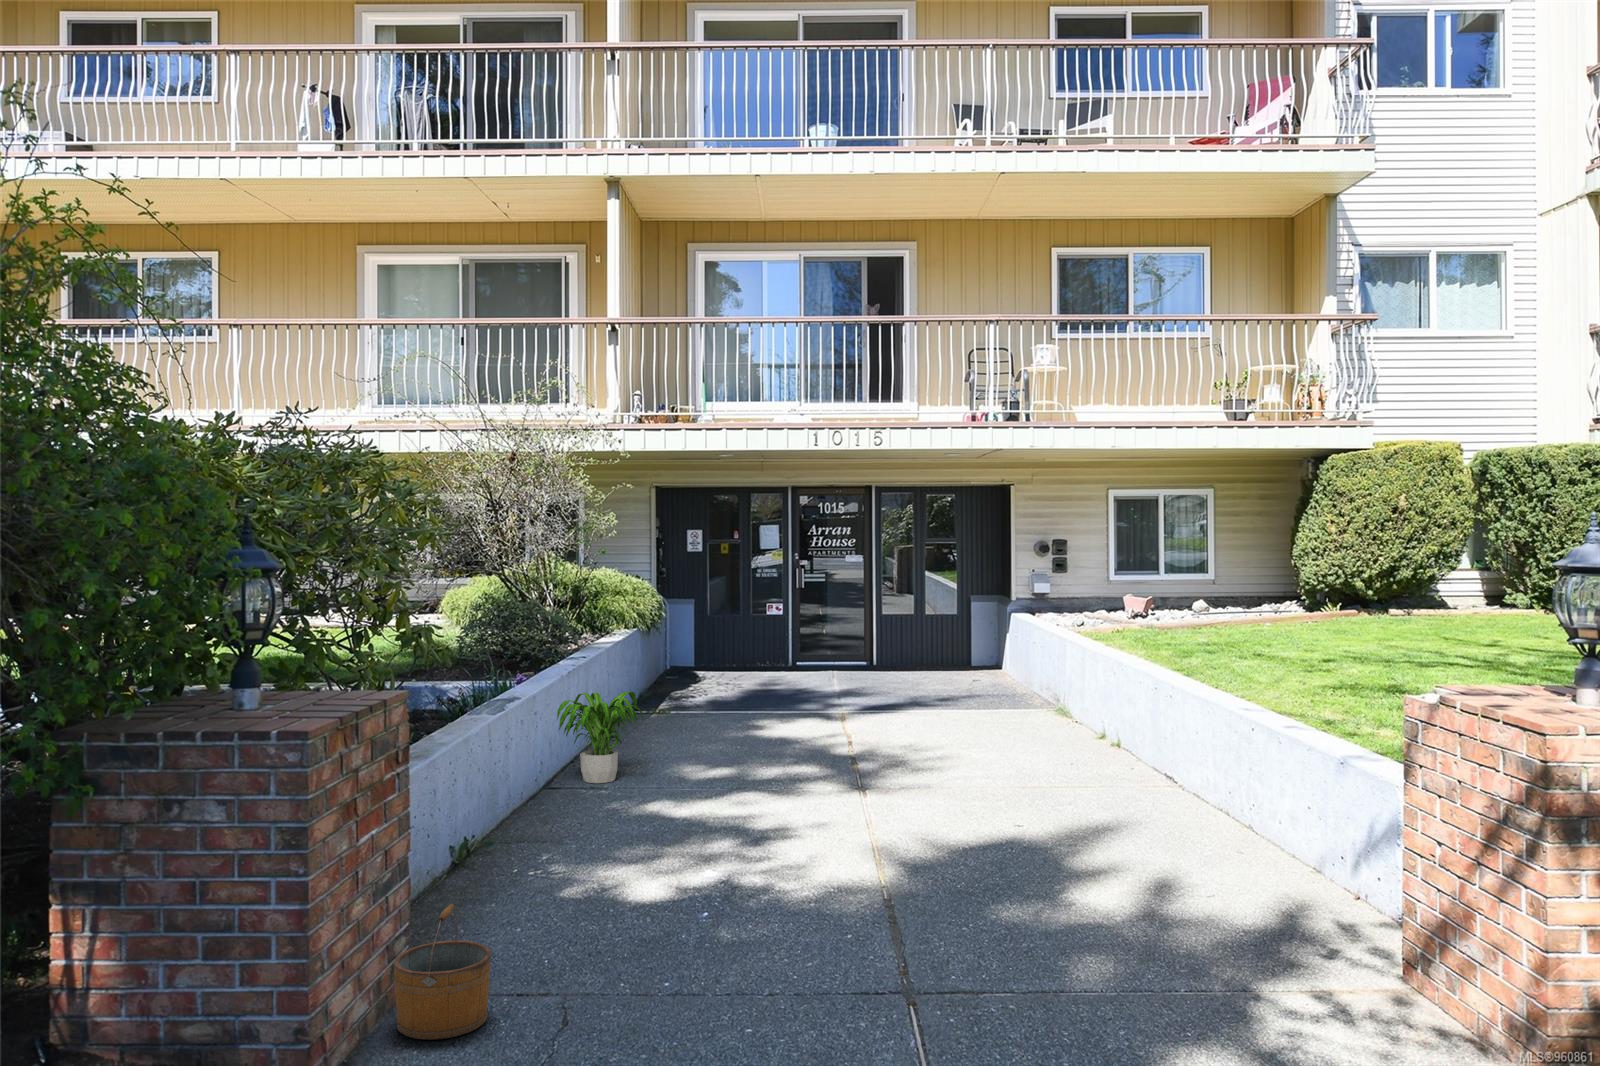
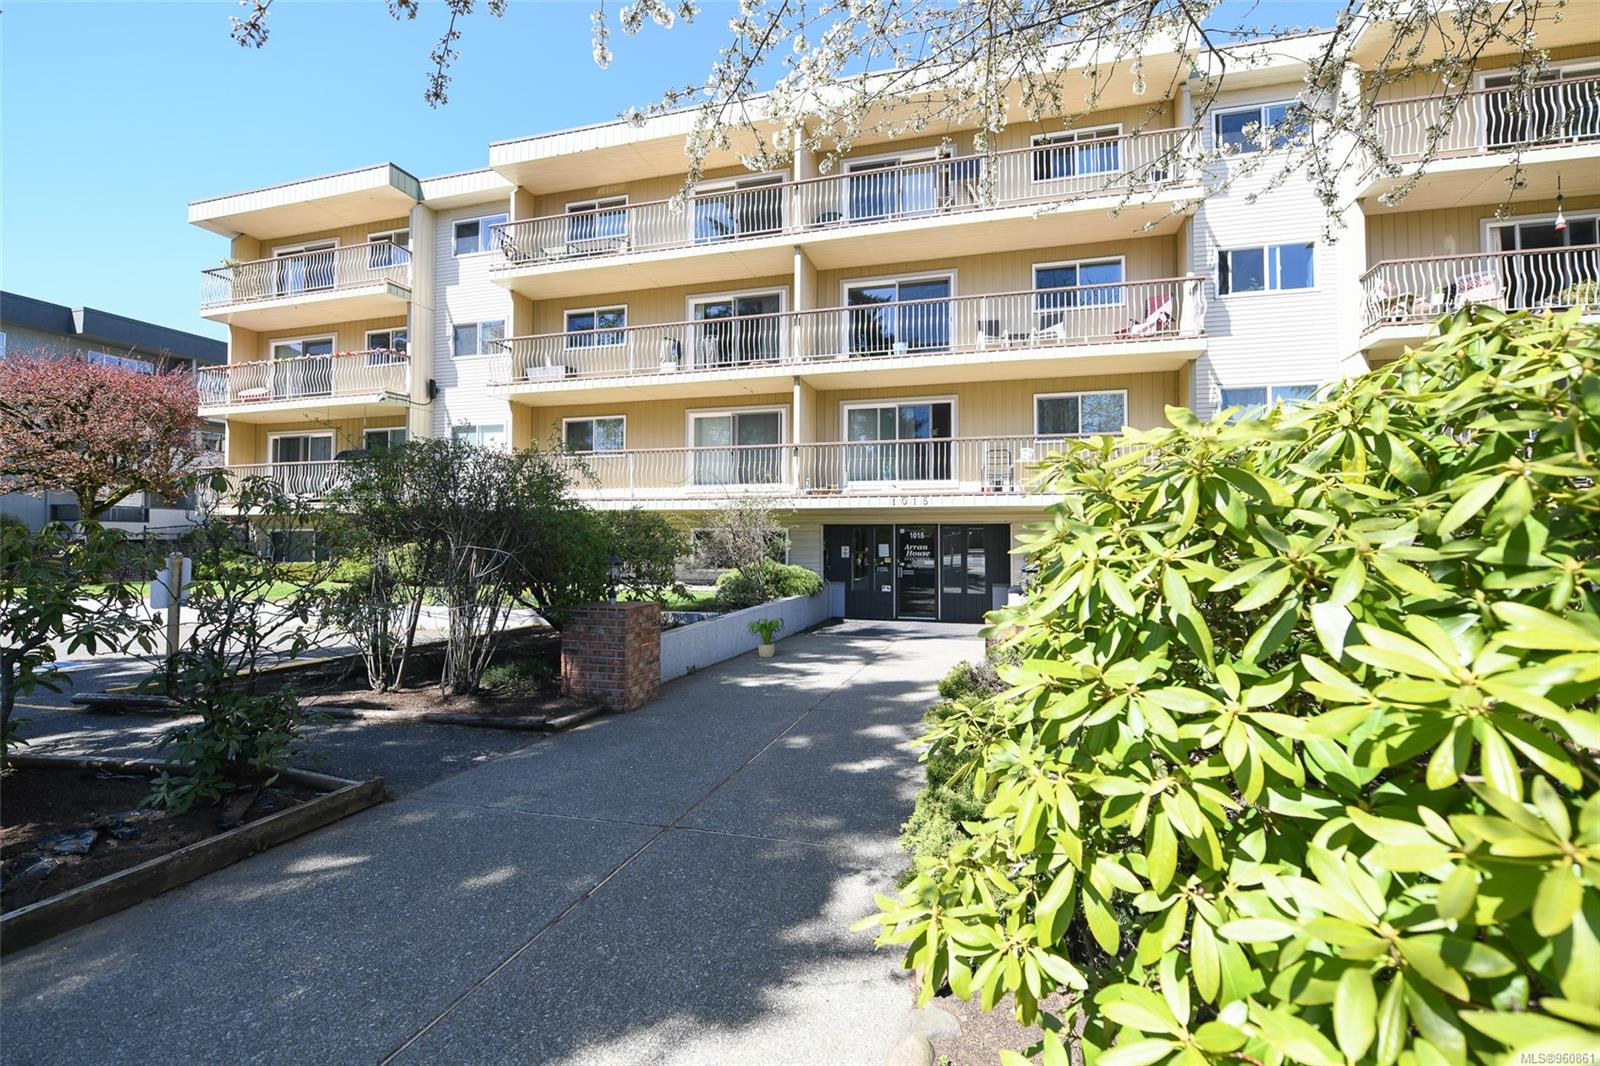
bucket: present [394,904,491,1040] -> none [654,672,685,713]

